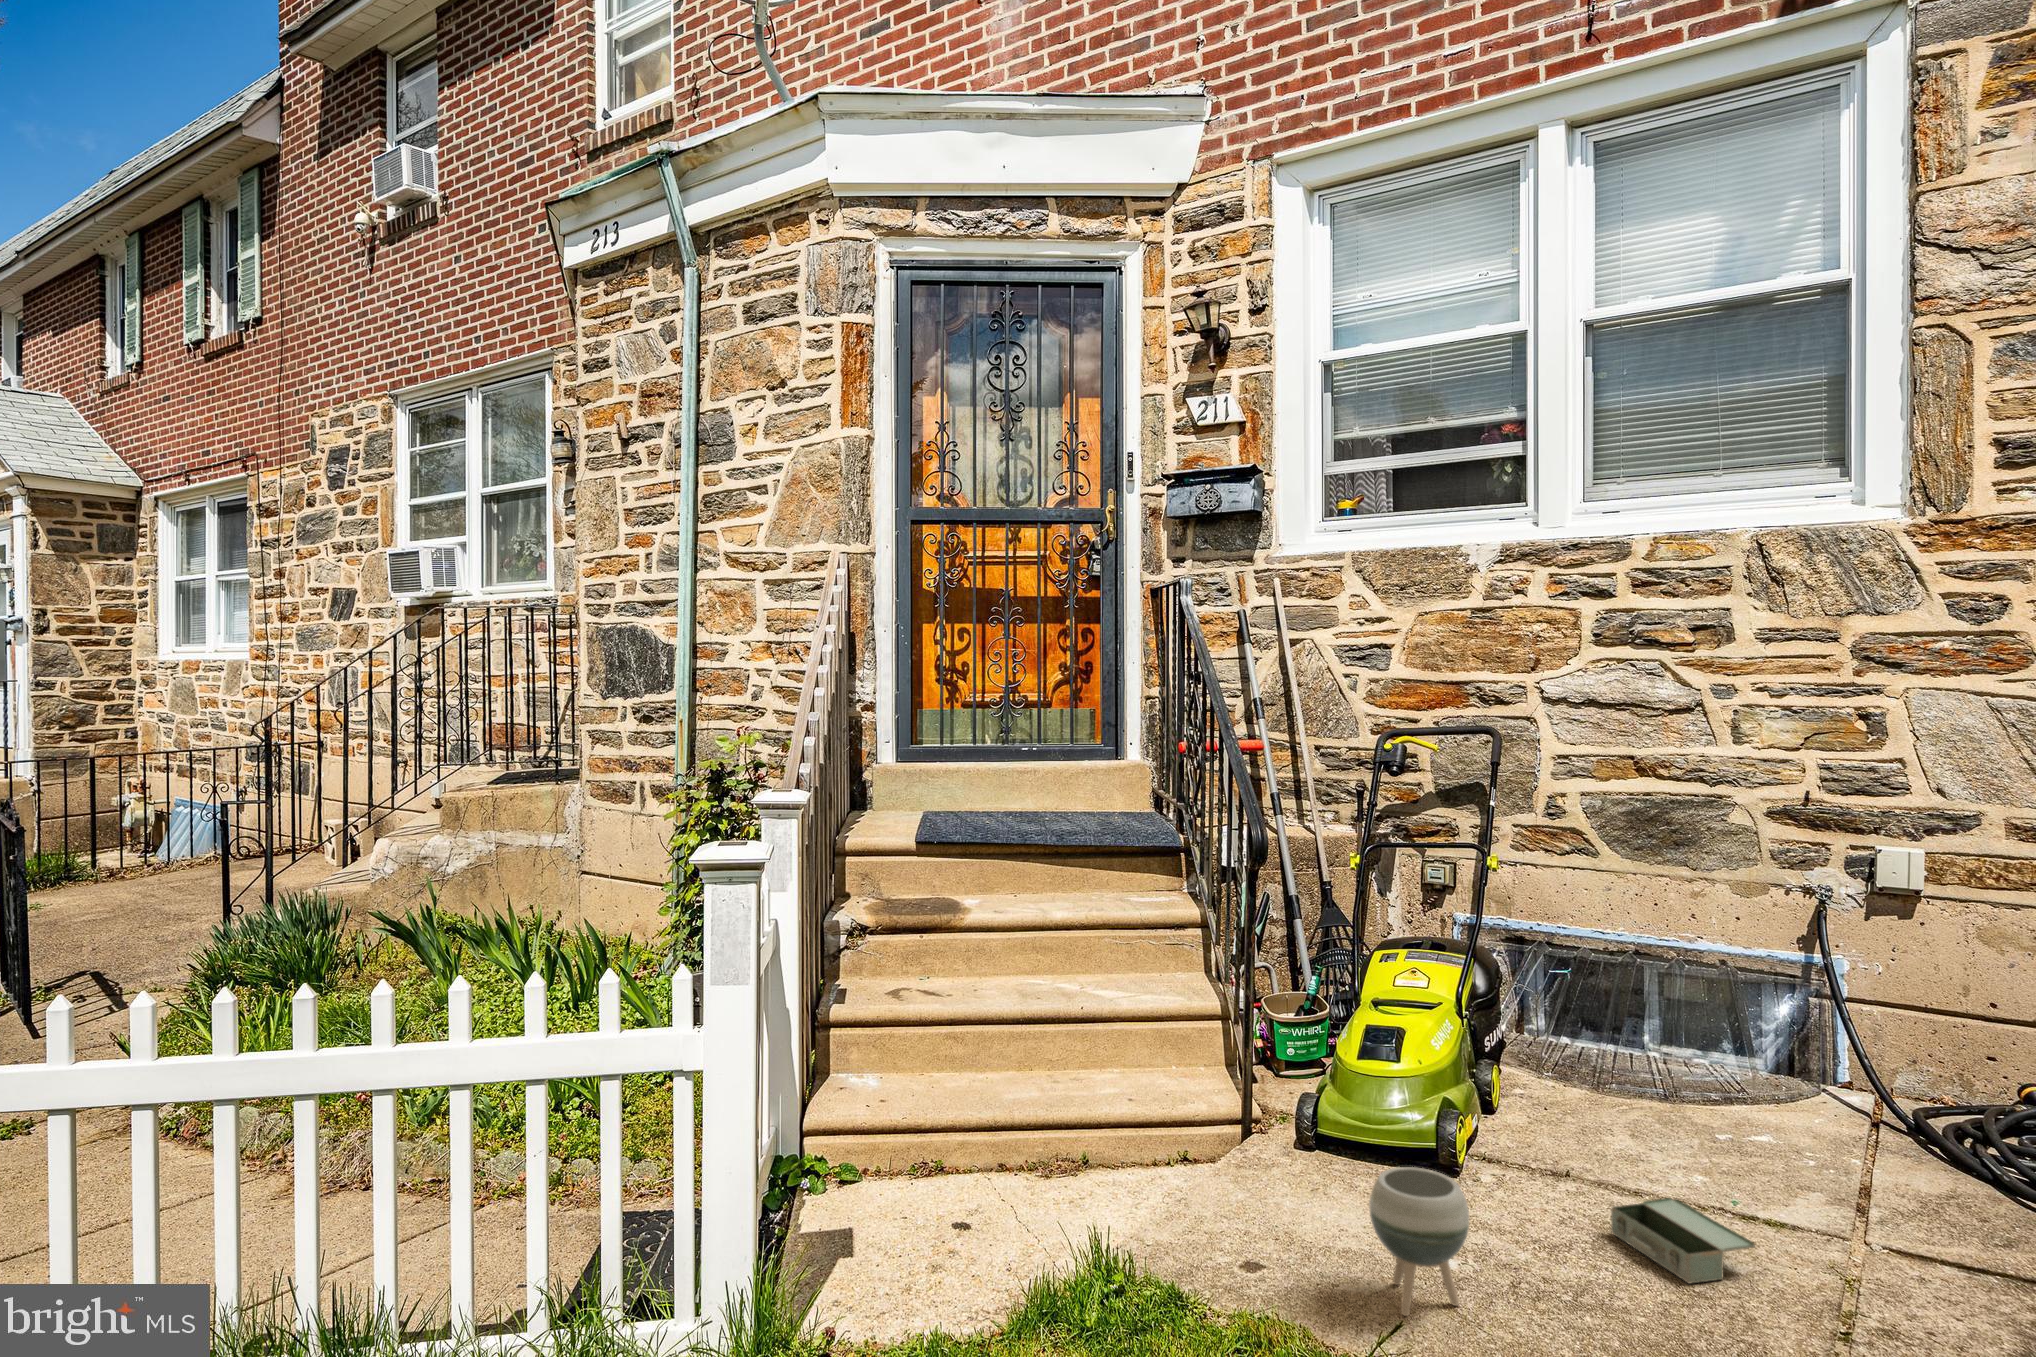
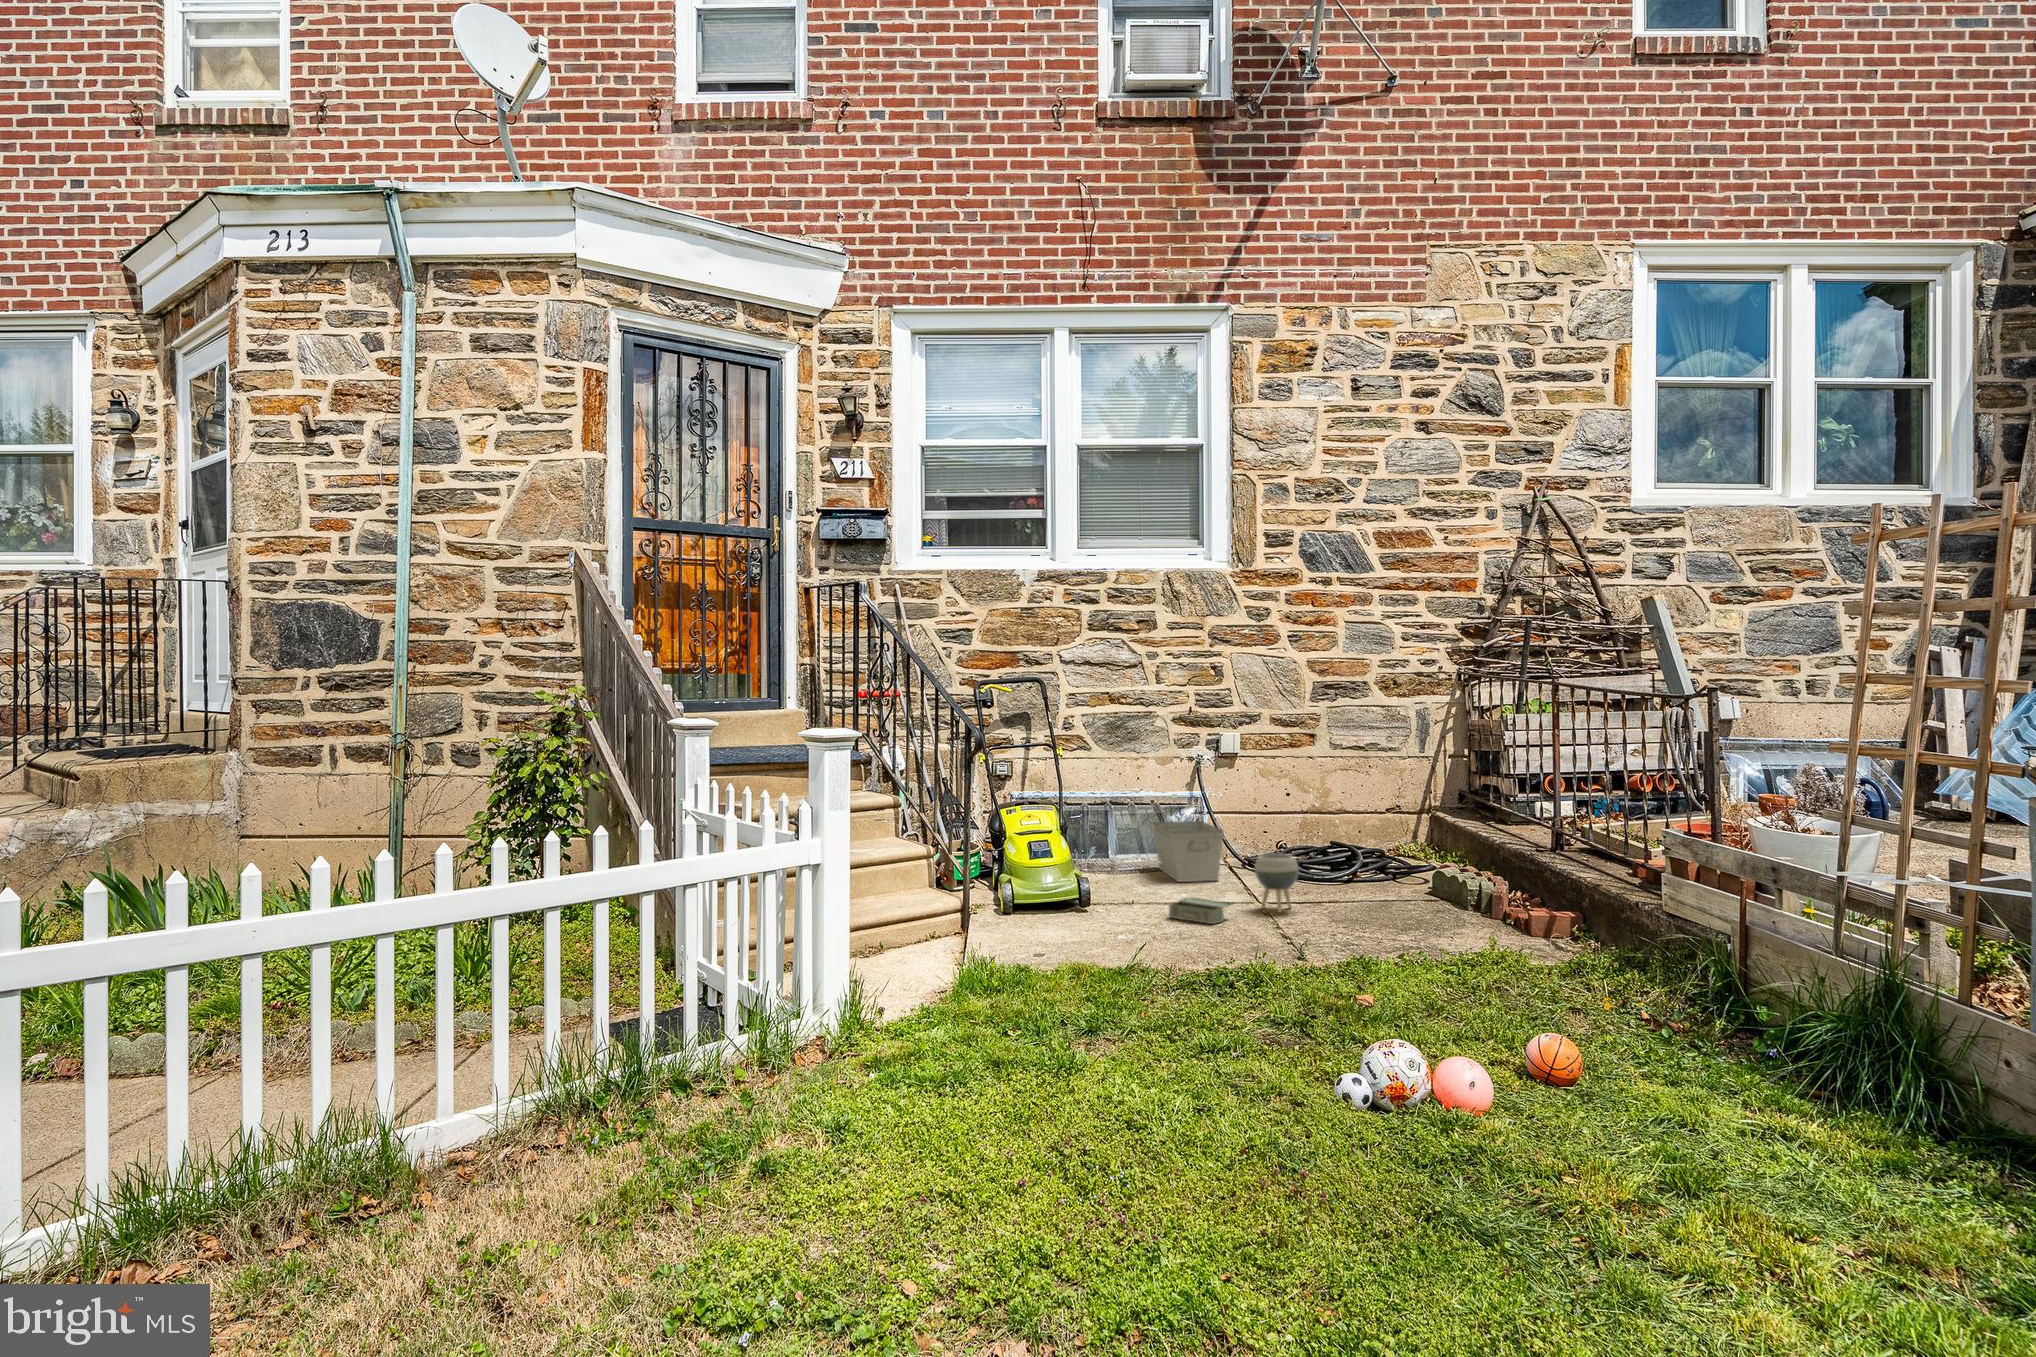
storage bin: none [1711,993,1839,1144] -> present [1153,821,1224,882]
planter: present [1369,1167,1469,1316] -> present [1255,854,1298,912]

